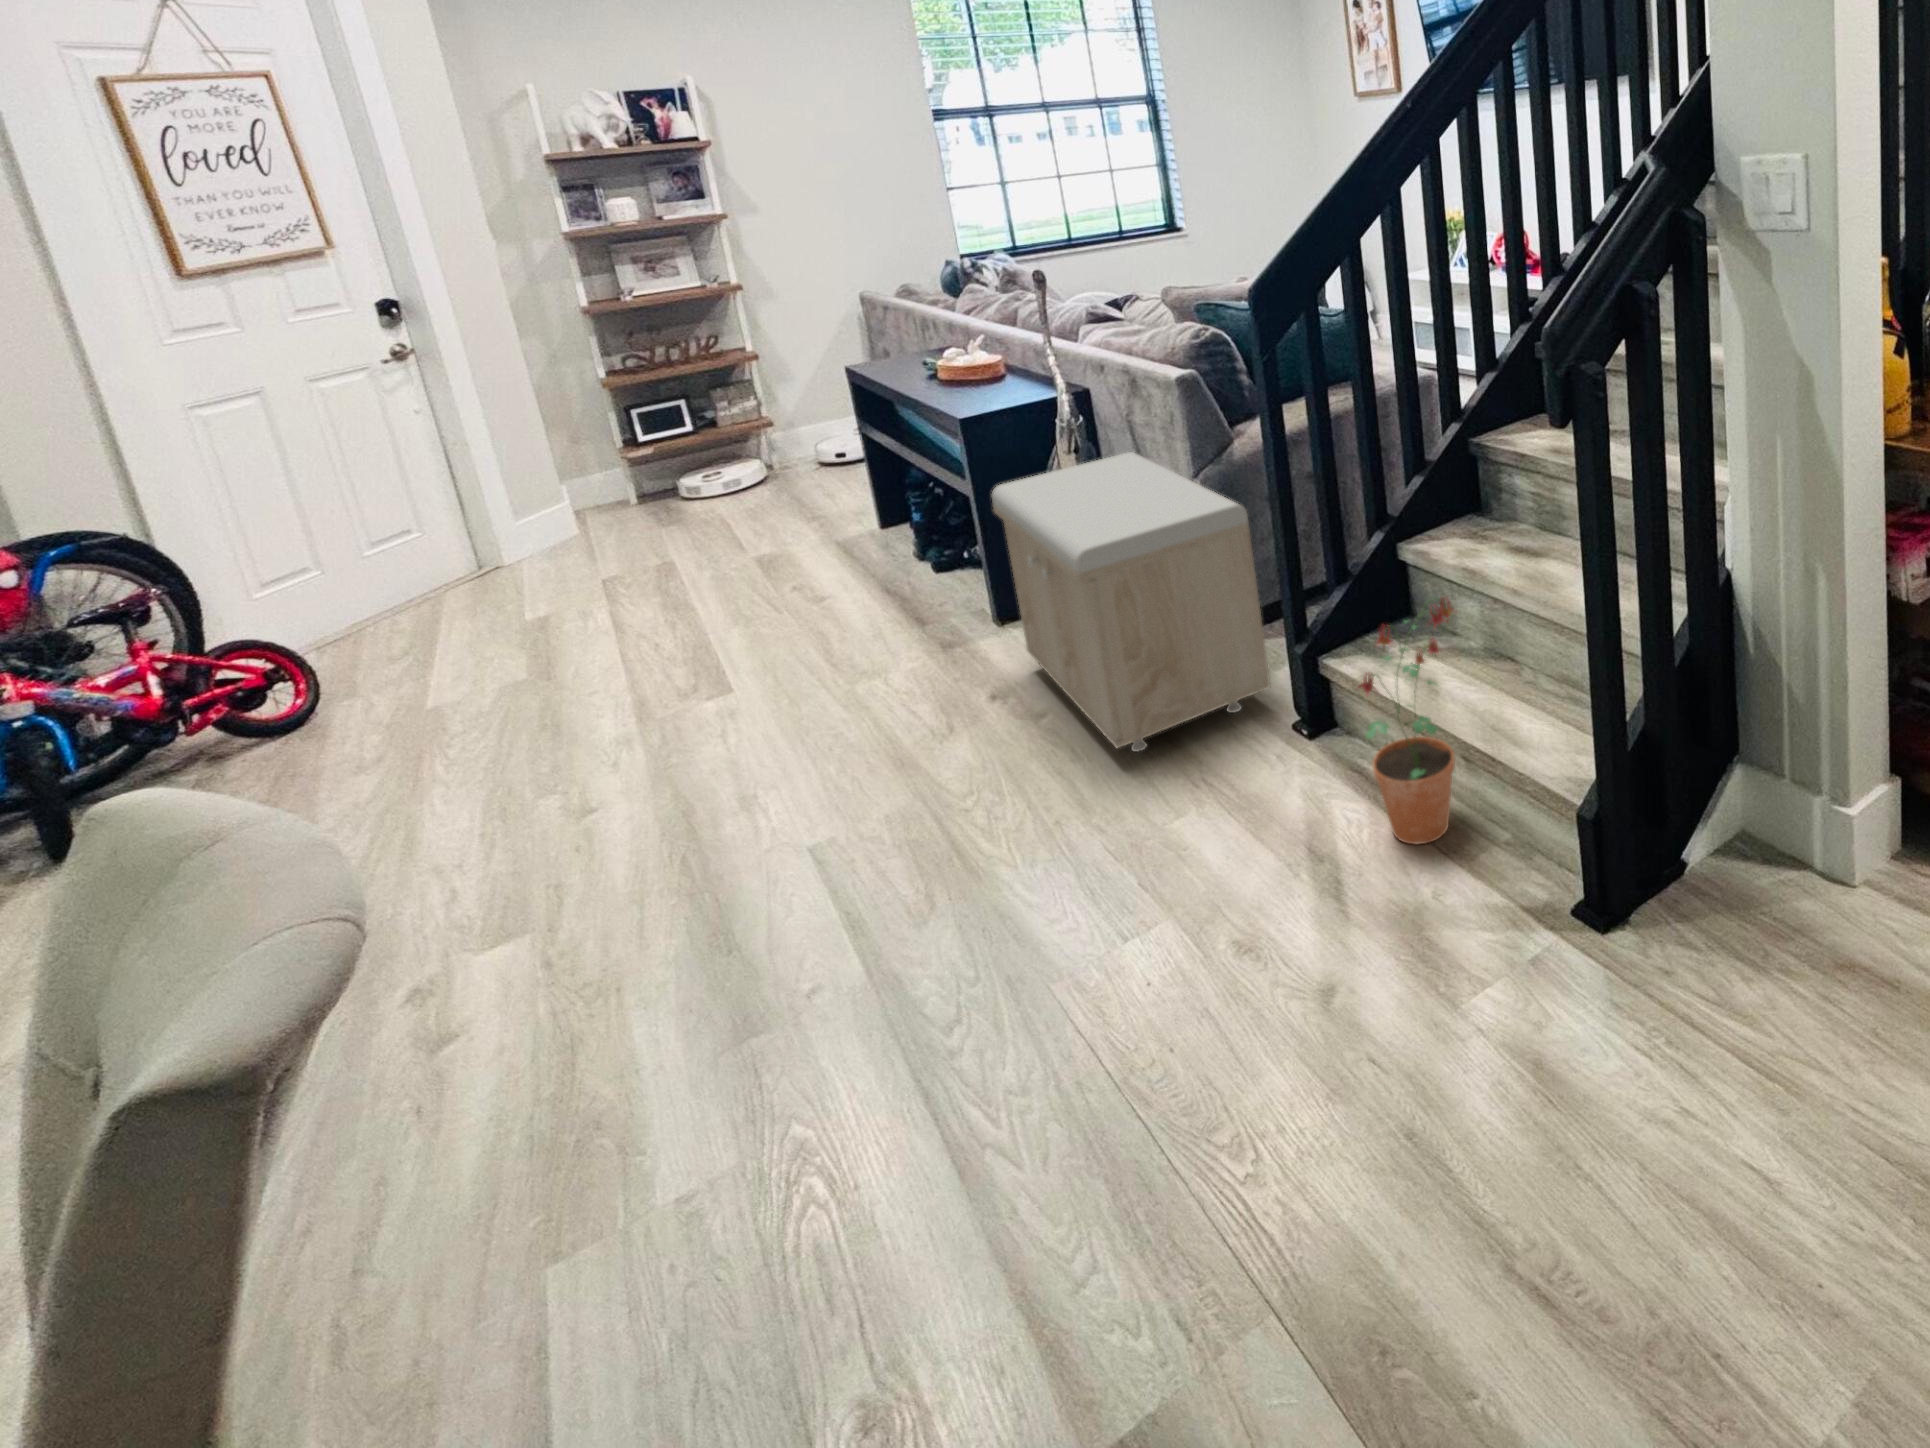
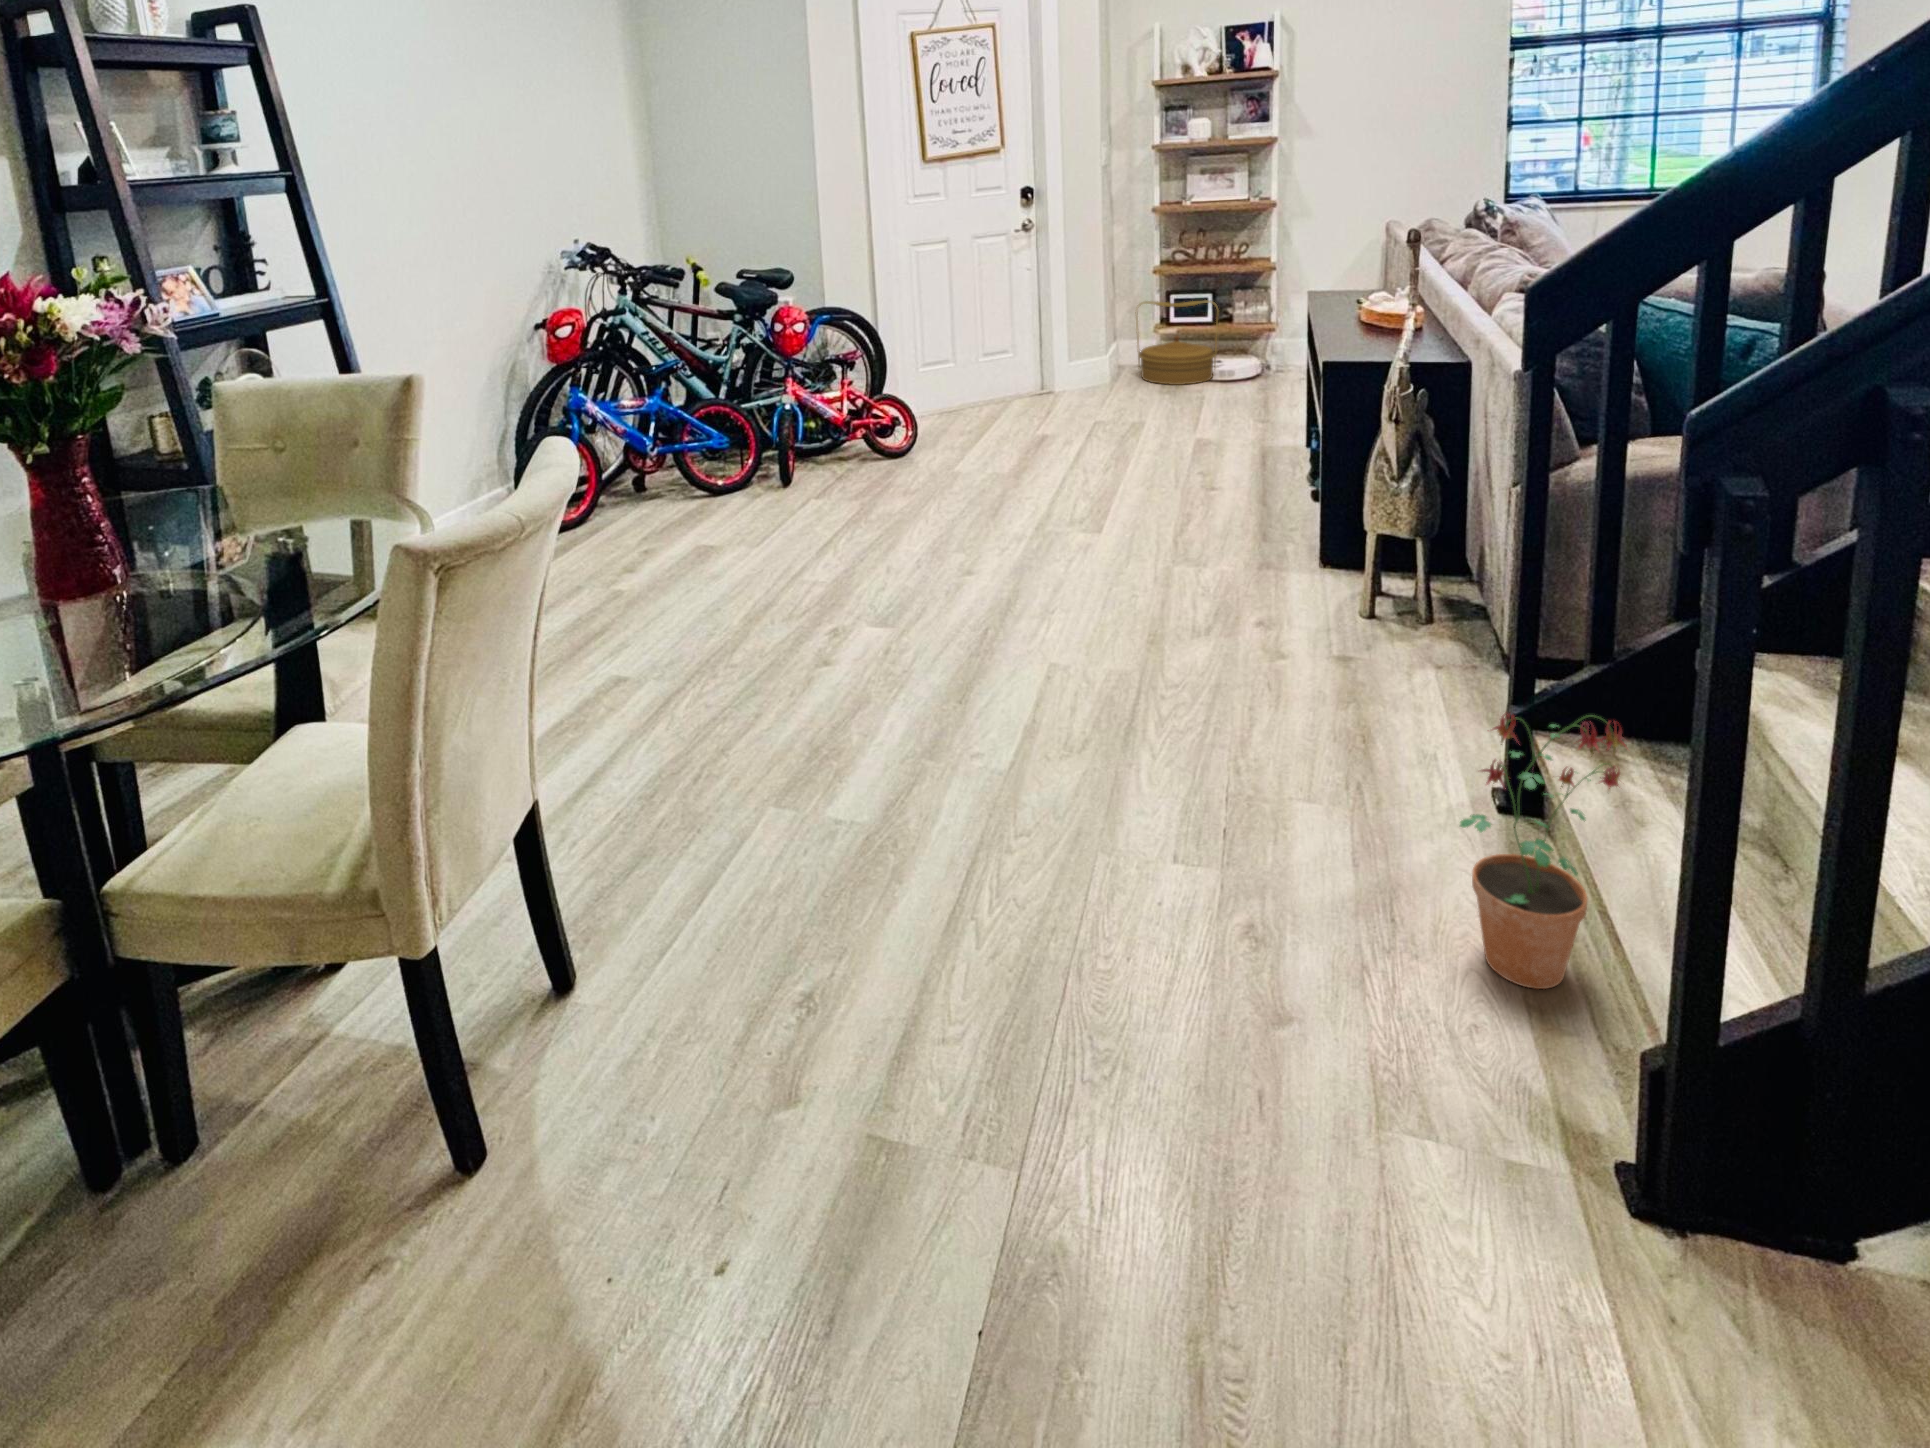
woven basket: none [590,405,715,516] -> present [1135,300,1219,385]
storage bench: present [992,452,1270,751] -> none [1287,435,1501,749]

